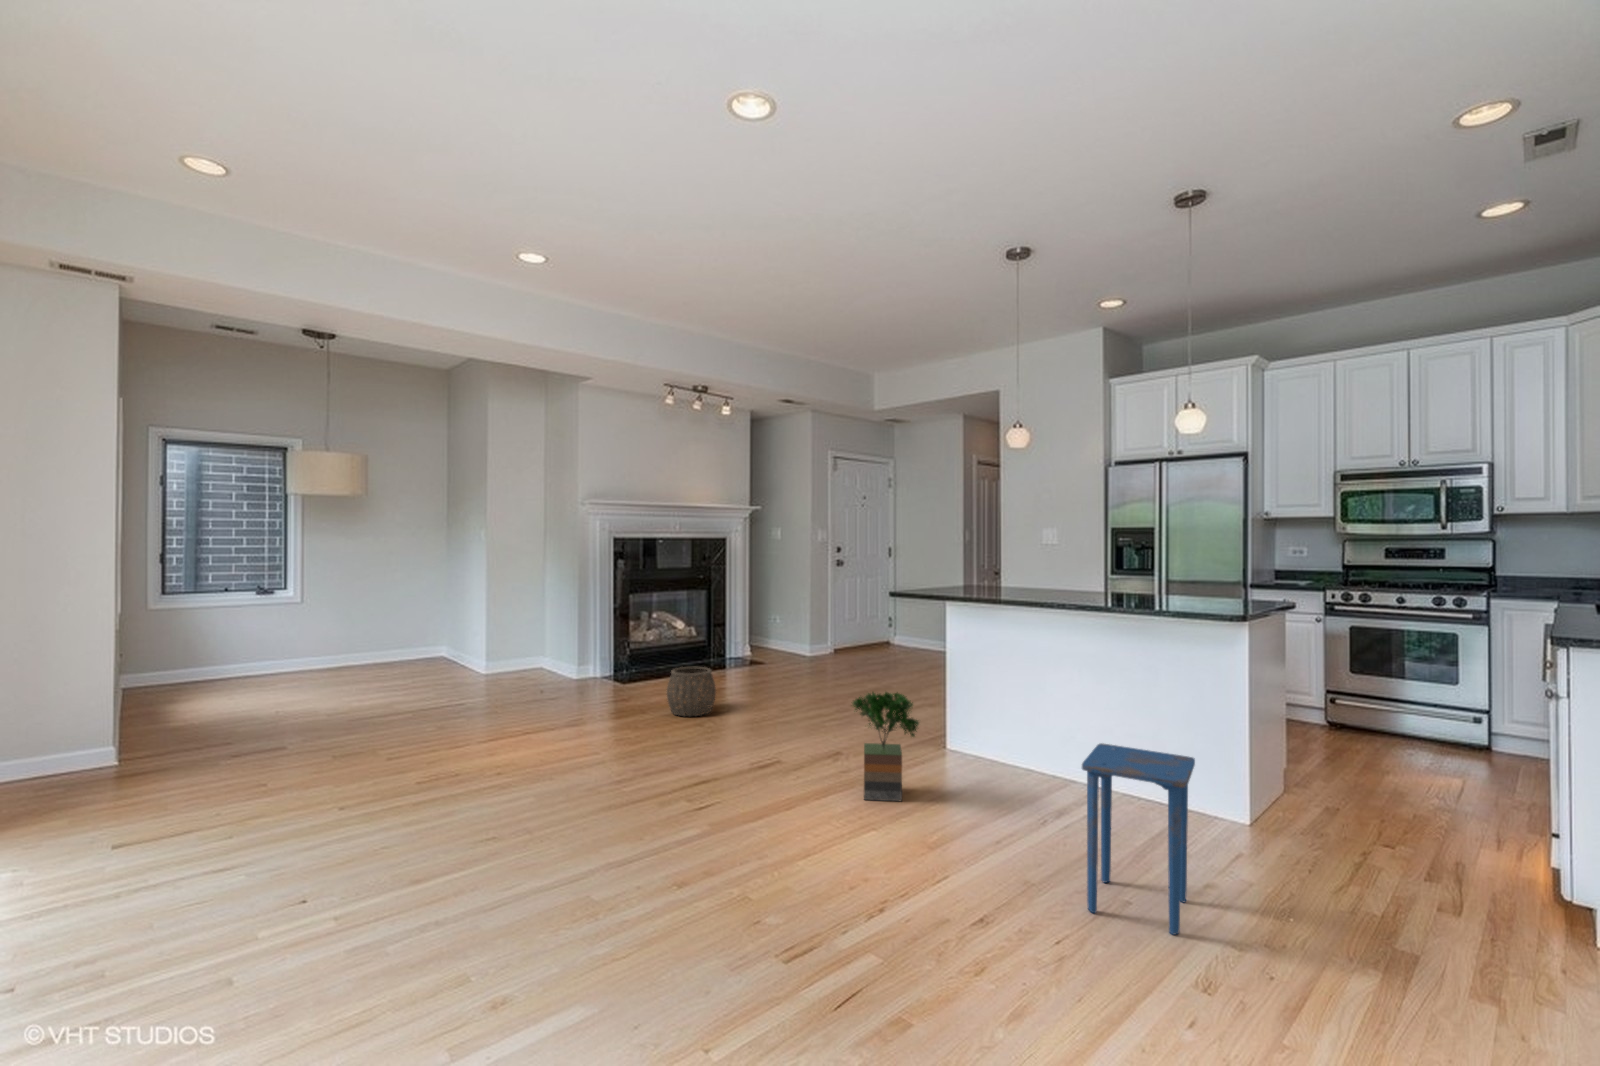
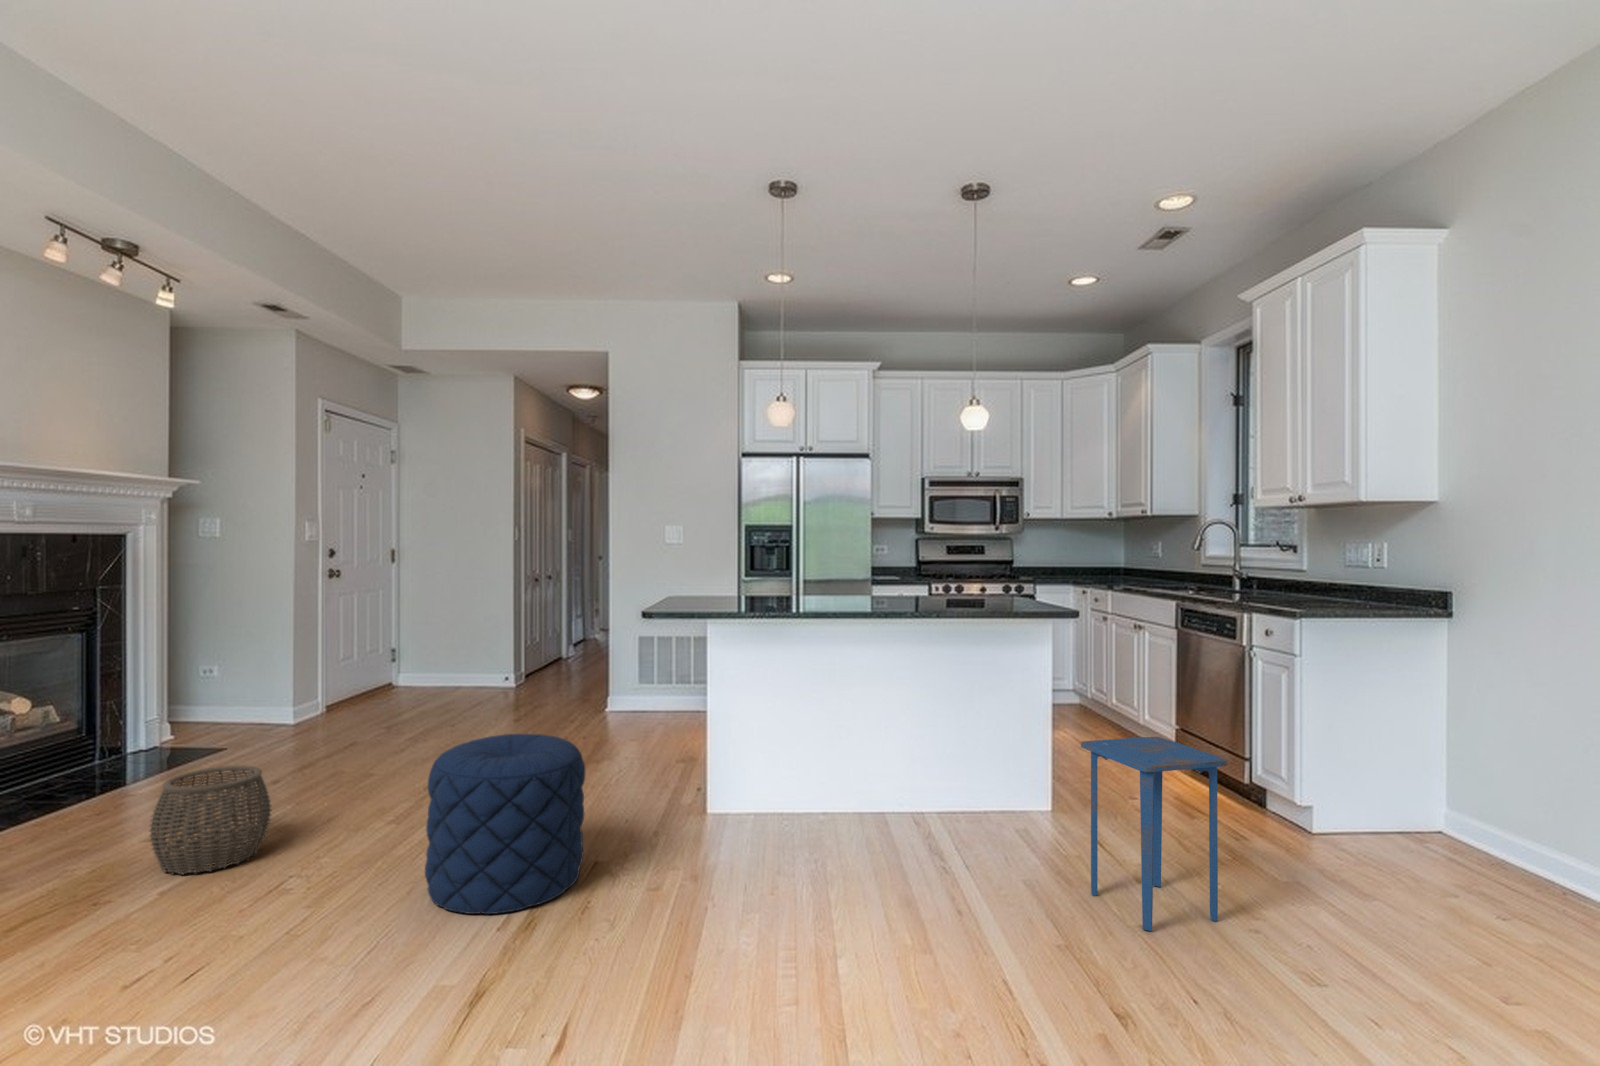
pouf: none [731,669,818,767] -> present [425,734,585,914]
potted tree: present [853,692,919,801] -> none [702,733,817,902]

